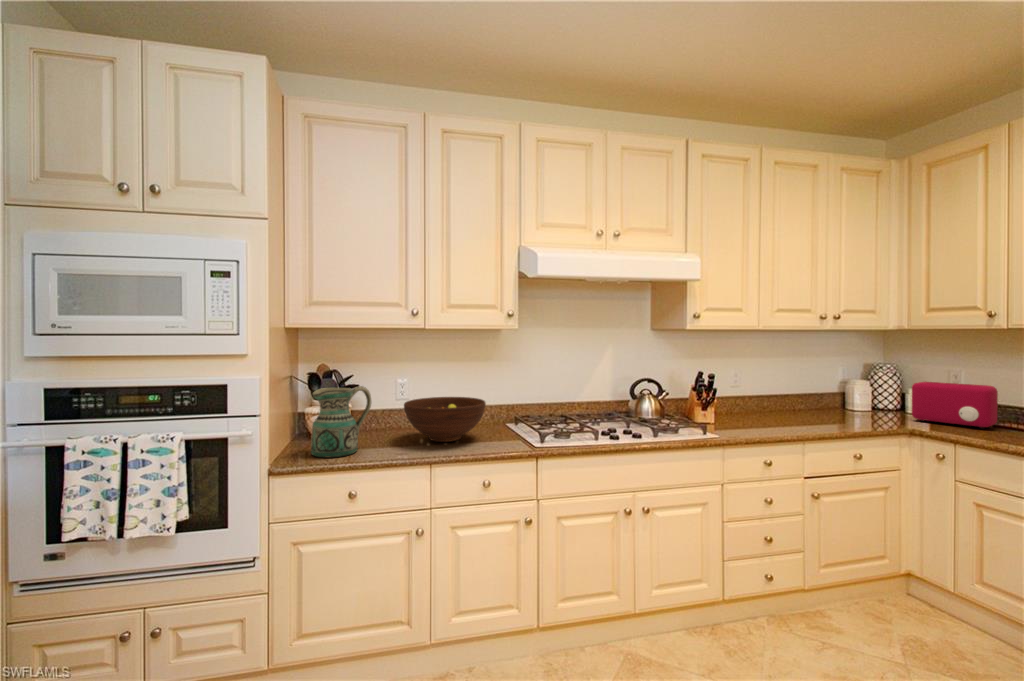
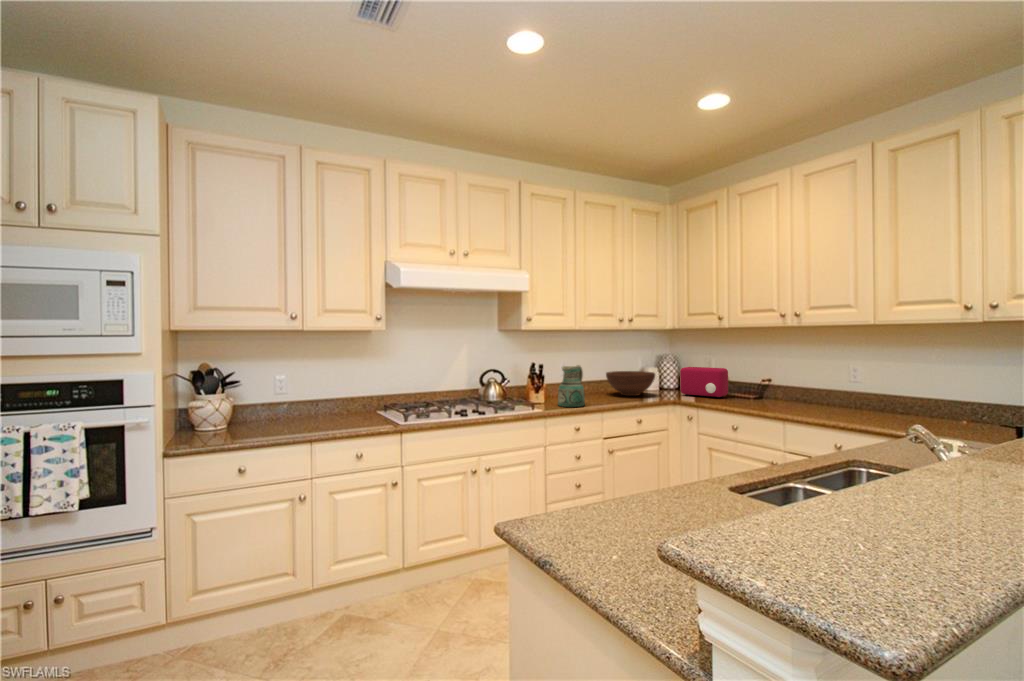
ceramic pitcher: present [311,386,371,457] -> present [558,365,585,407]
fruit bowl: present [404,397,486,442] -> present [606,371,655,396]

